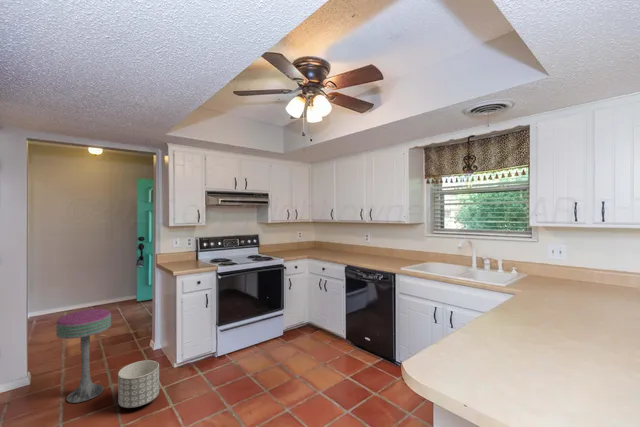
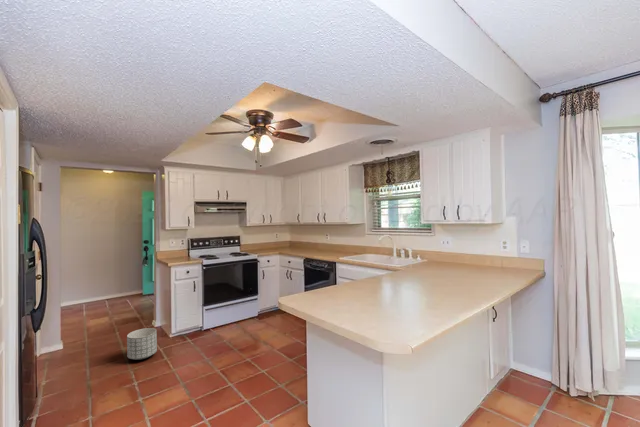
bar stool: present [56,309,111,403] -> none [82,292,122,358]

